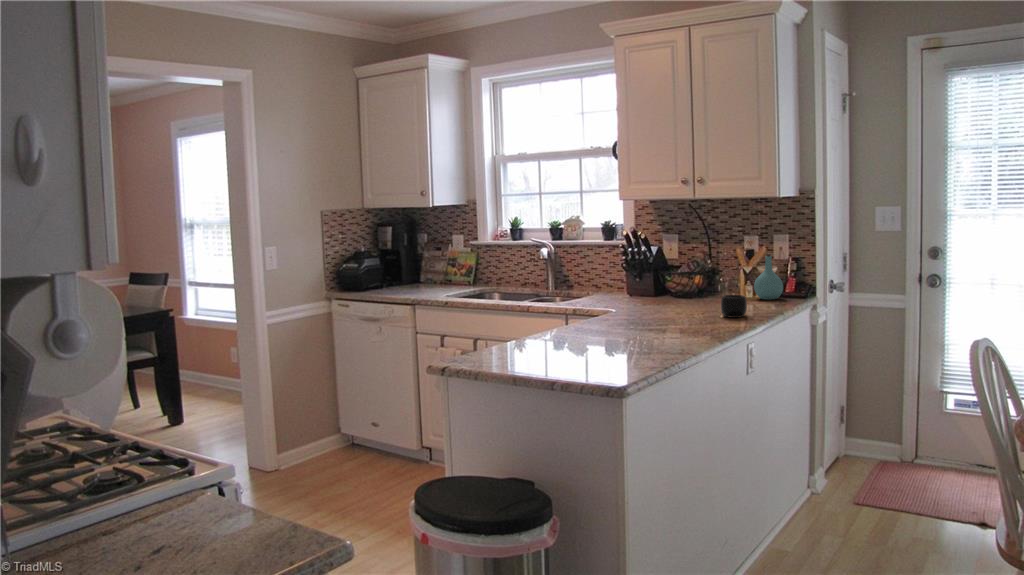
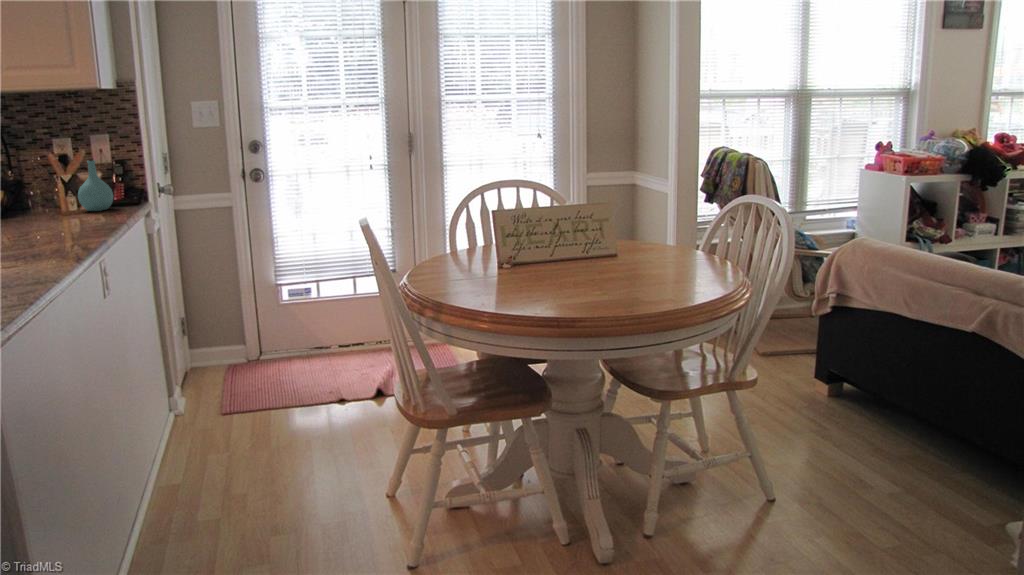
mug: present [721,295,747,318] -> none [58,208,91,235]

